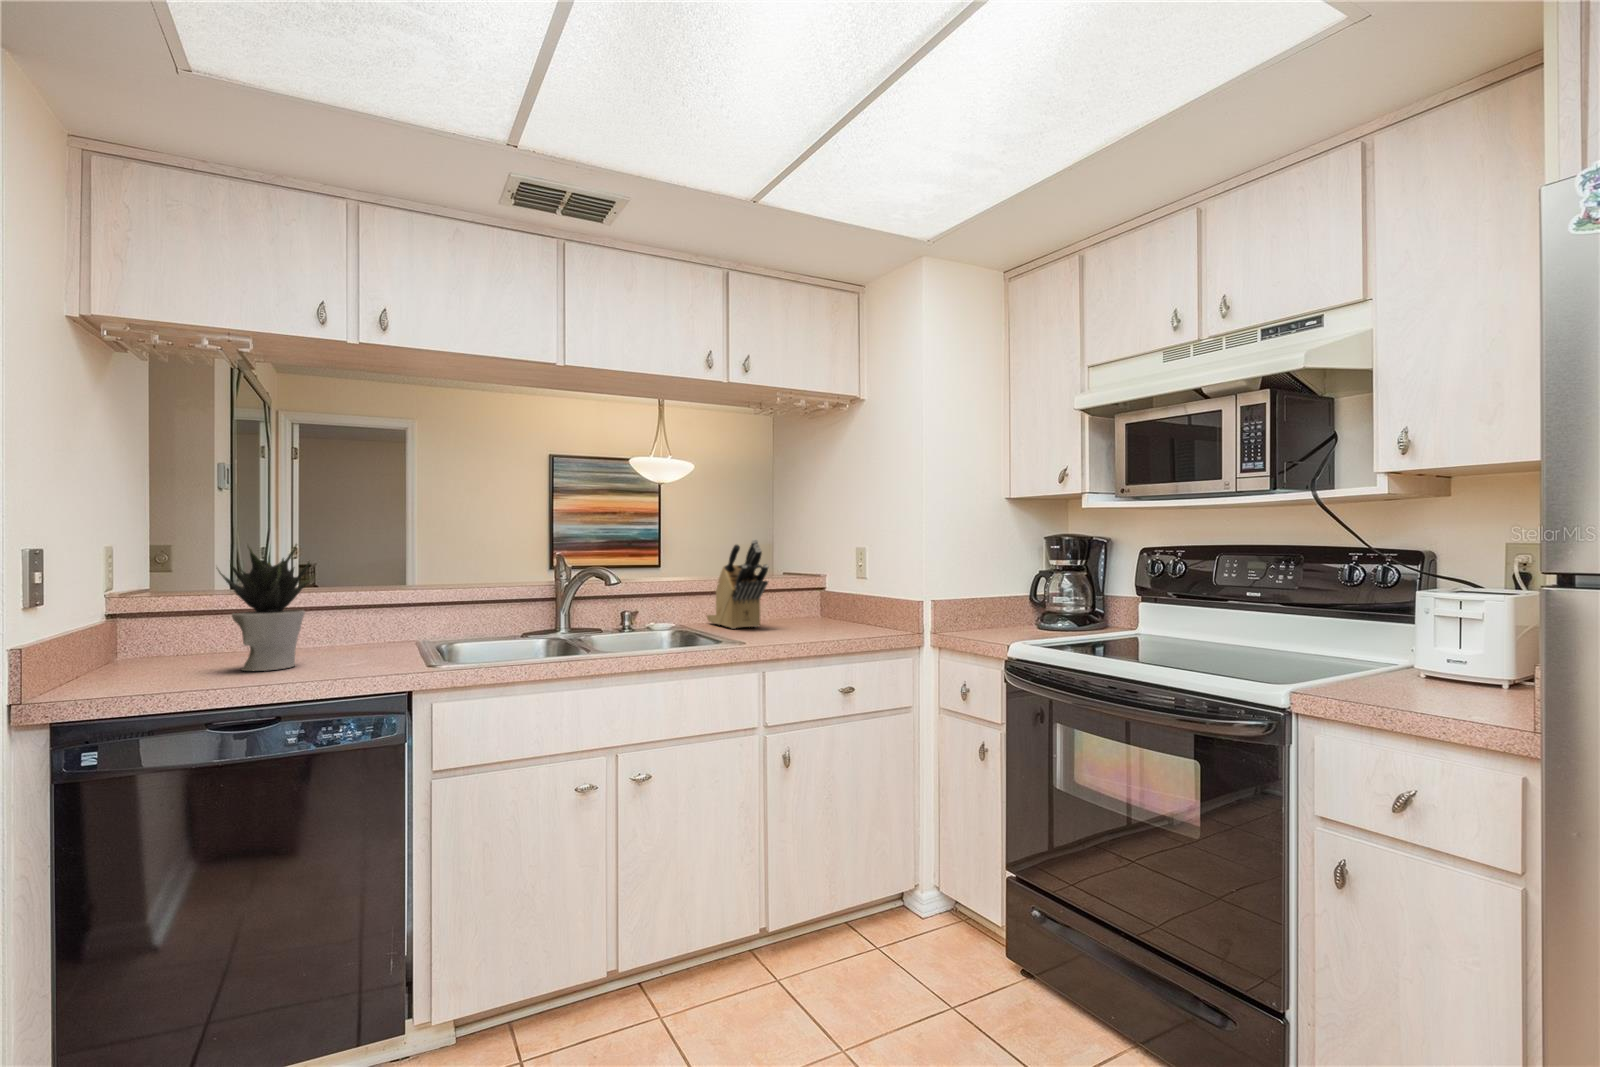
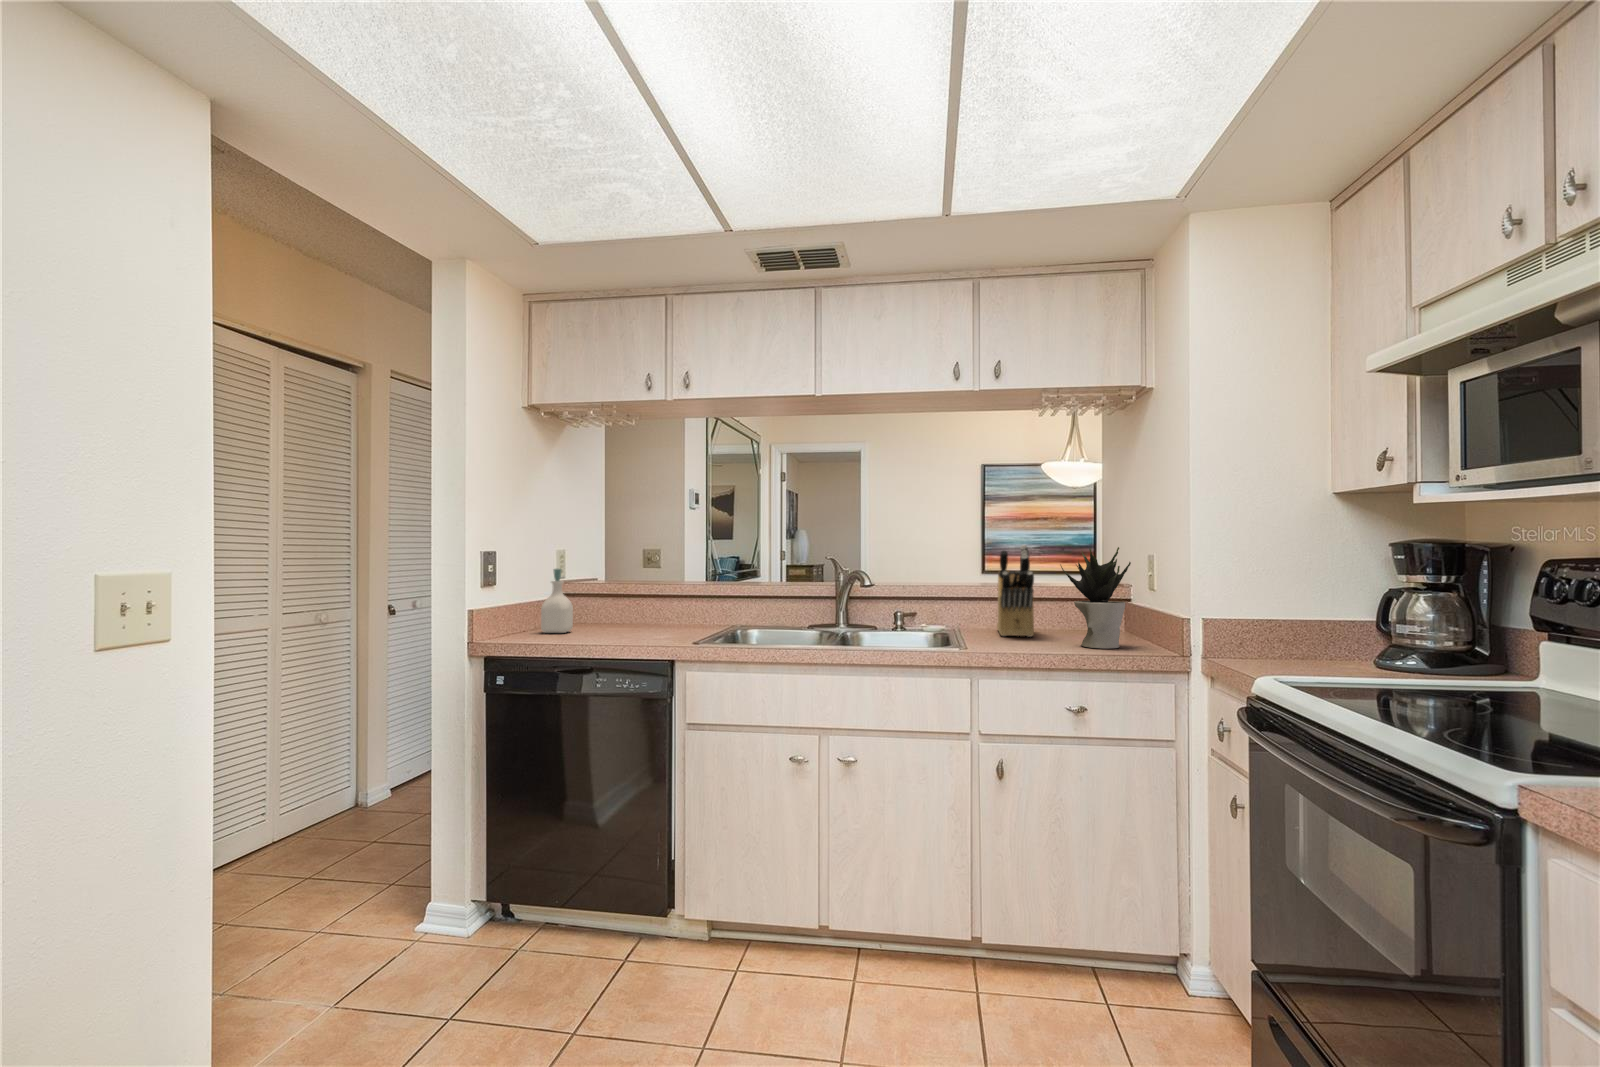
potted plant: present [218,544,311,671] -> present [1061,547,1131,649]
soap bottle: none [105,575,162,677] -> present [541,569,573,633]

